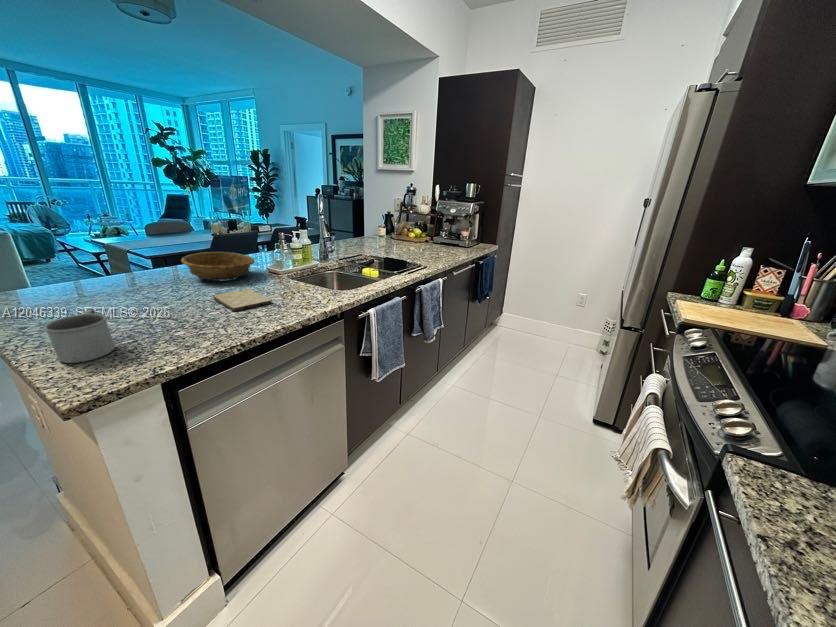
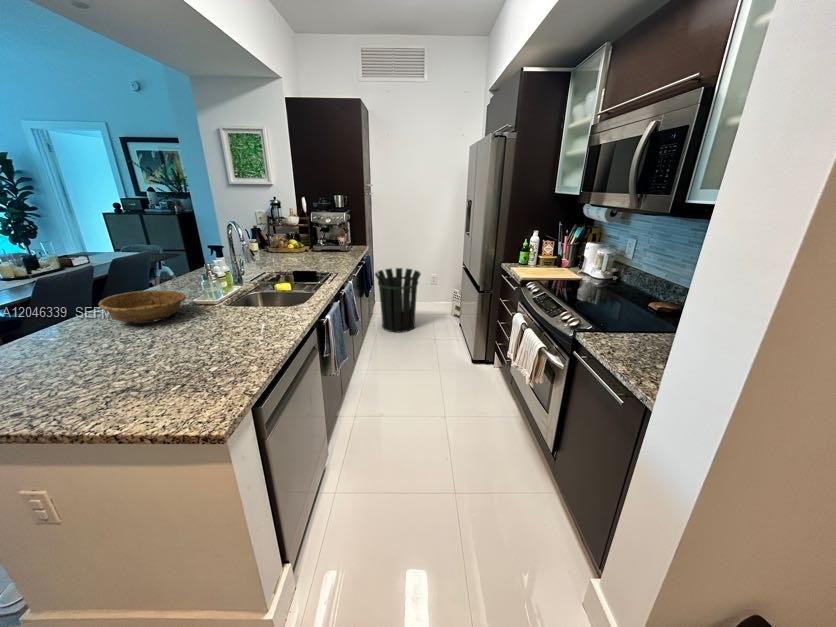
waste bin: none [498,275,559,353] -> present [375,268,421,332]
cutting board: present [213,289,271,312] -> none [184,321,252,341]
mug: present [44,309,114,363] -> none [111,363,174,414]

